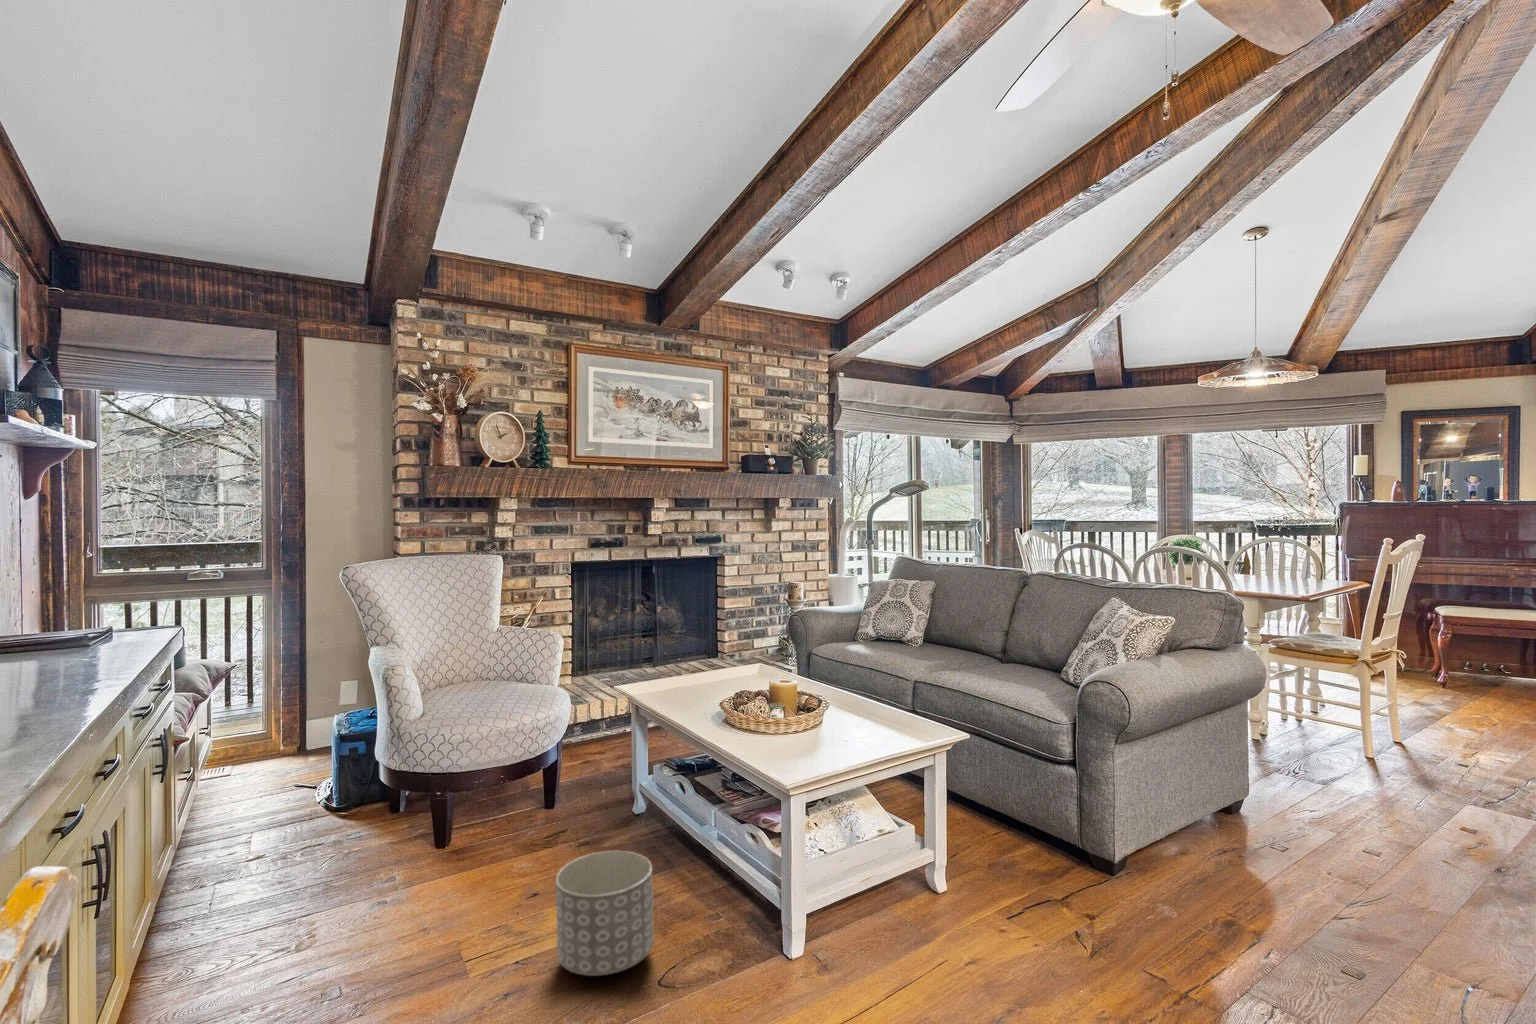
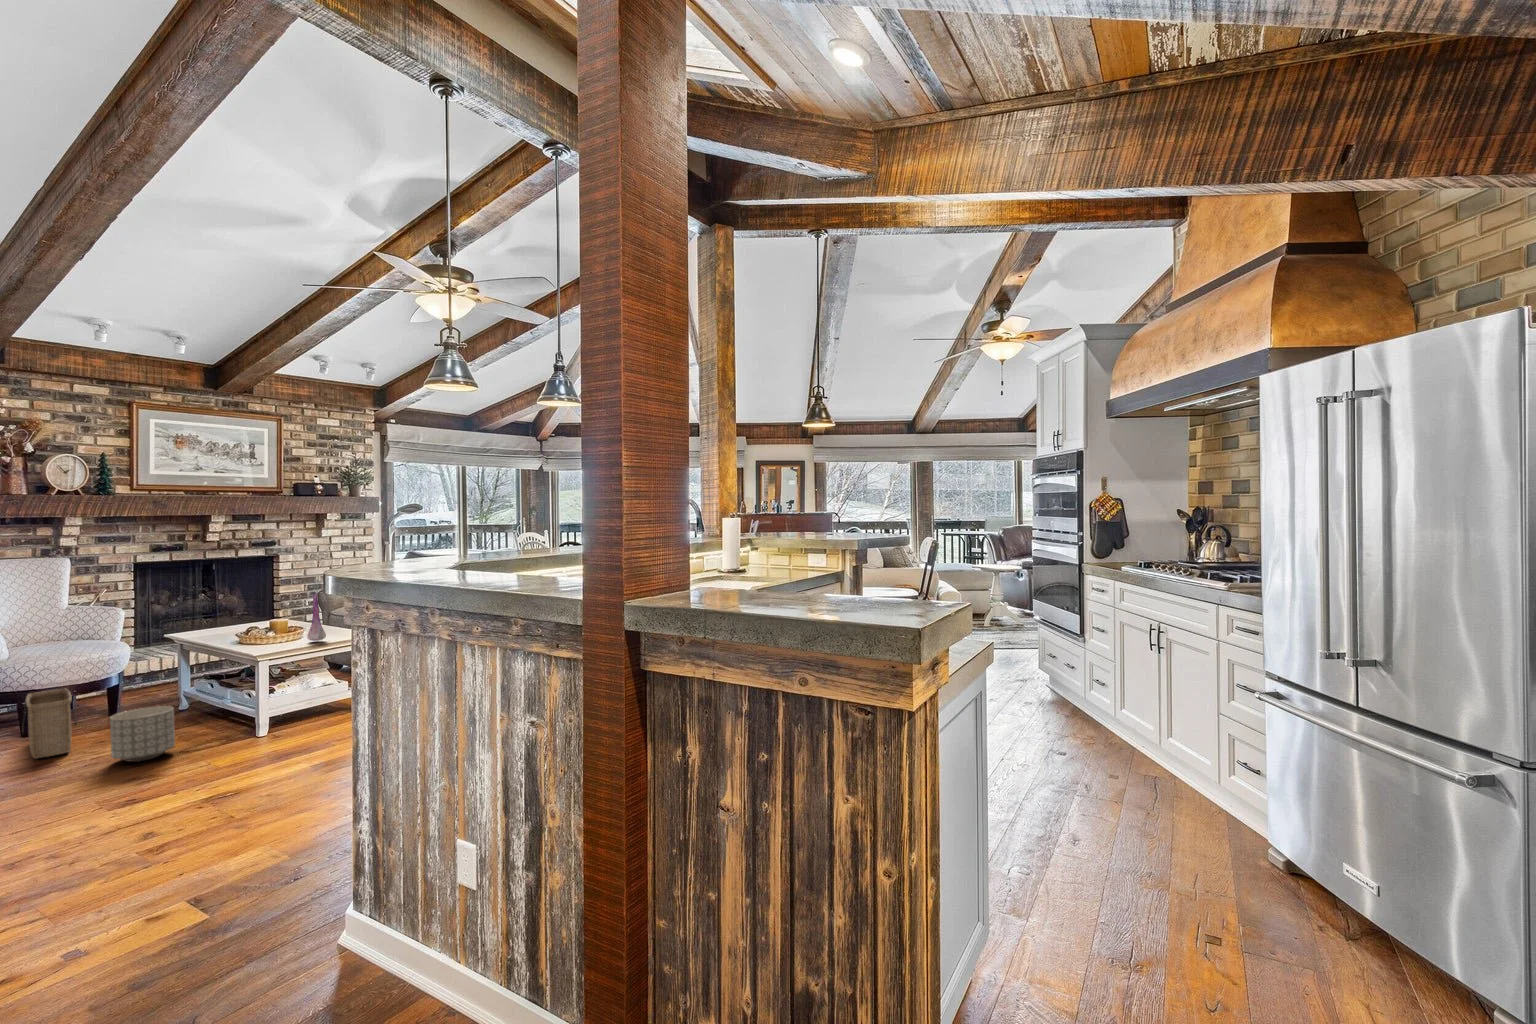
vase: none [842,640,875,736] -> present [307,593,326,641]
basket: none [437,770,509,912] -> present [22,688,77,758]

